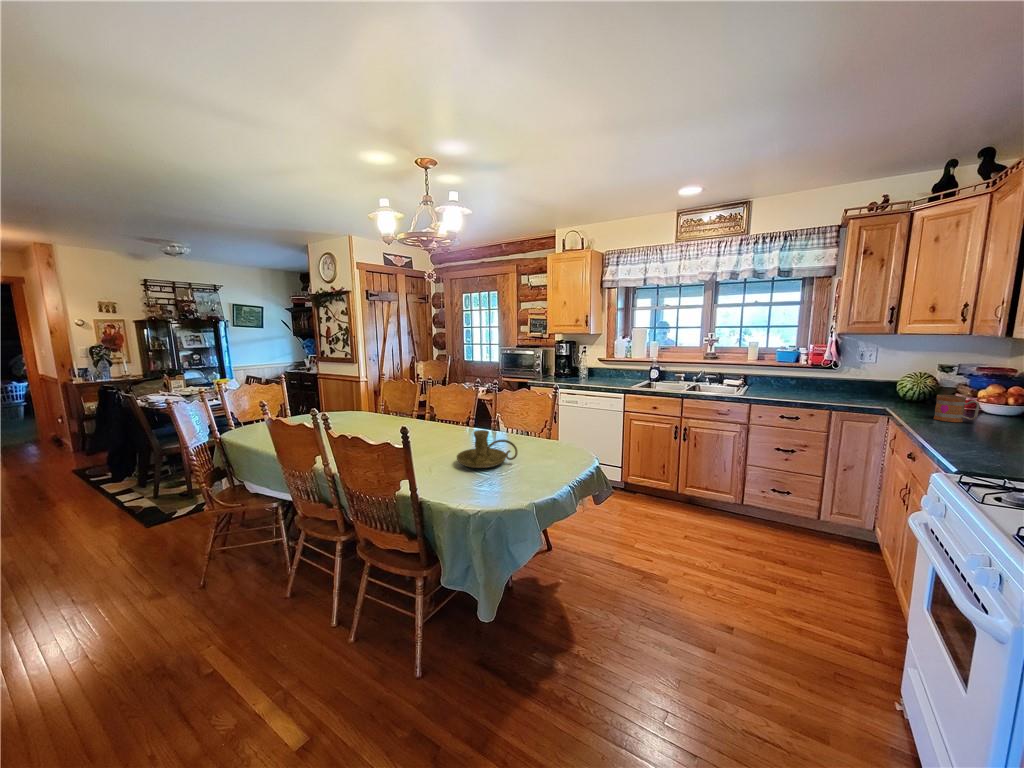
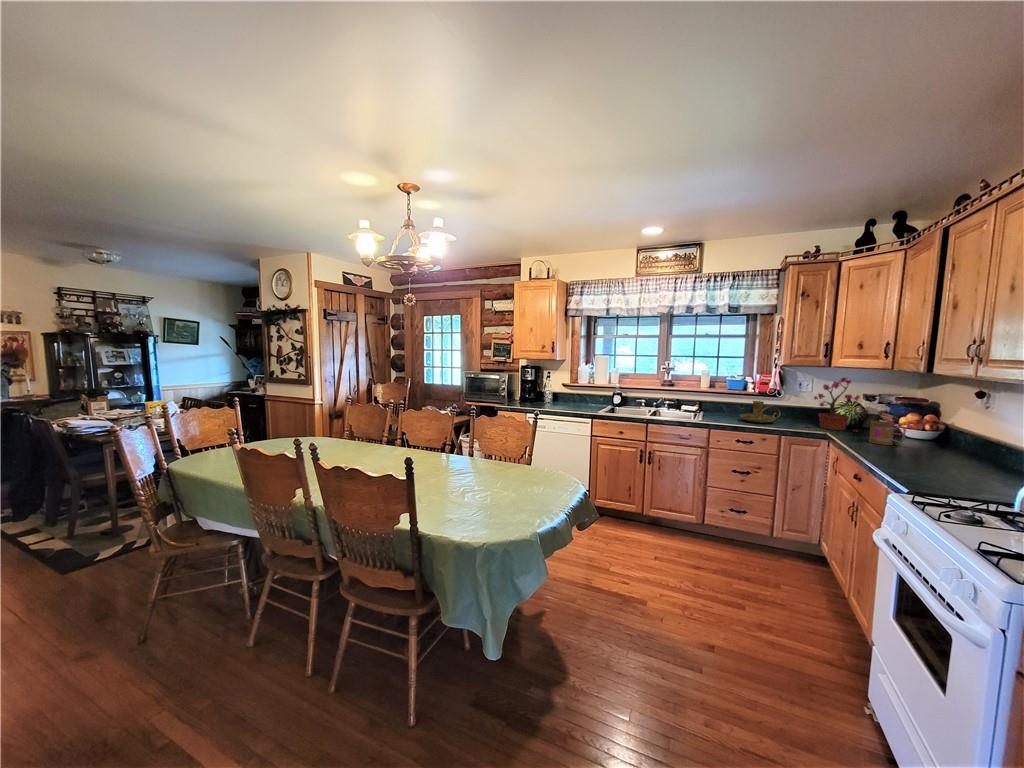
potted plant: none [862,346,930,408] -> present [805,377,860,432]
candle holder: present [457,430,518,468] -> present [740,401,781,423]

